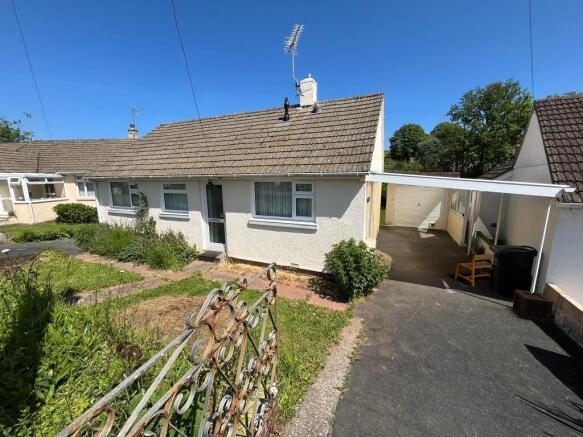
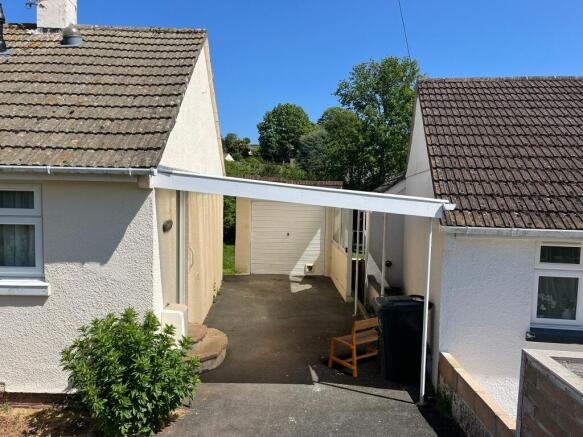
wooden crate: present [512,290,553,323] -> none [408,378,458,429]

